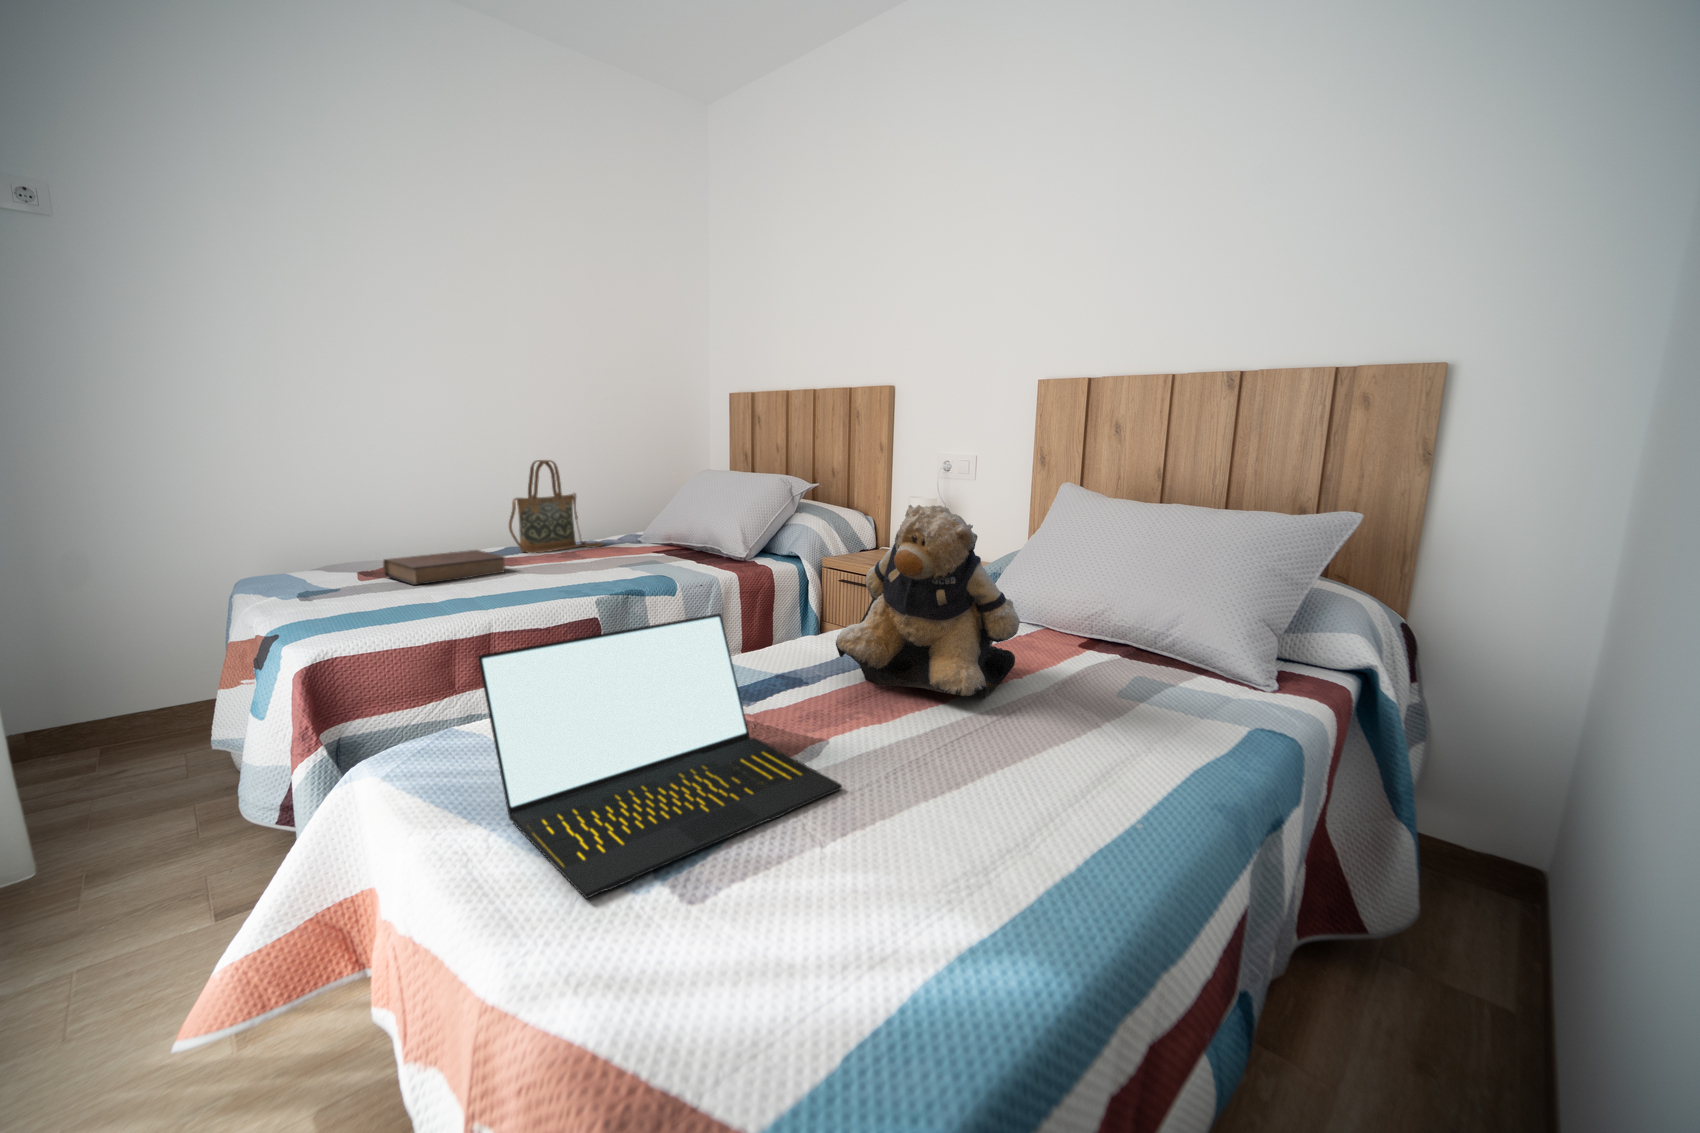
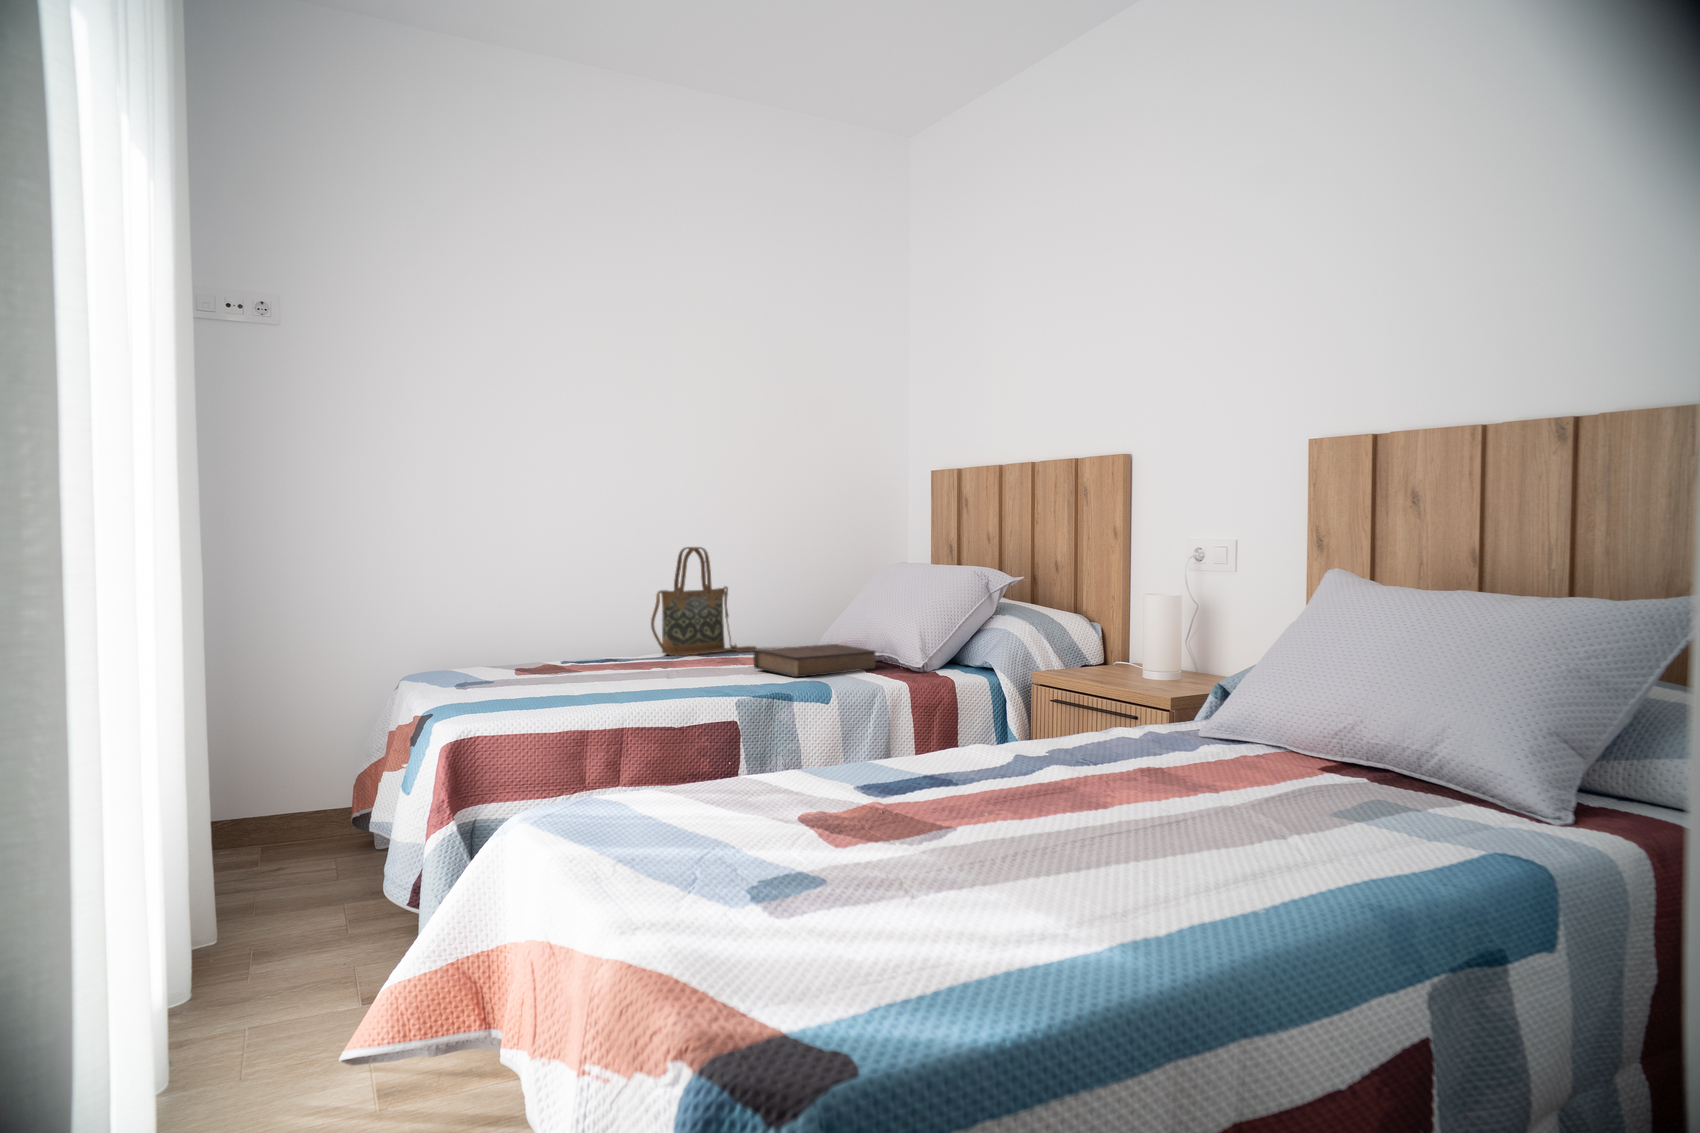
teddy bear: present [836,505,1020,698] -> none [989,579,1213,811]
book: present [383,550,505,585] -> present [753,644,875,677]
laptop: present [478,614,842,898] -> none [613,689,961,920]

